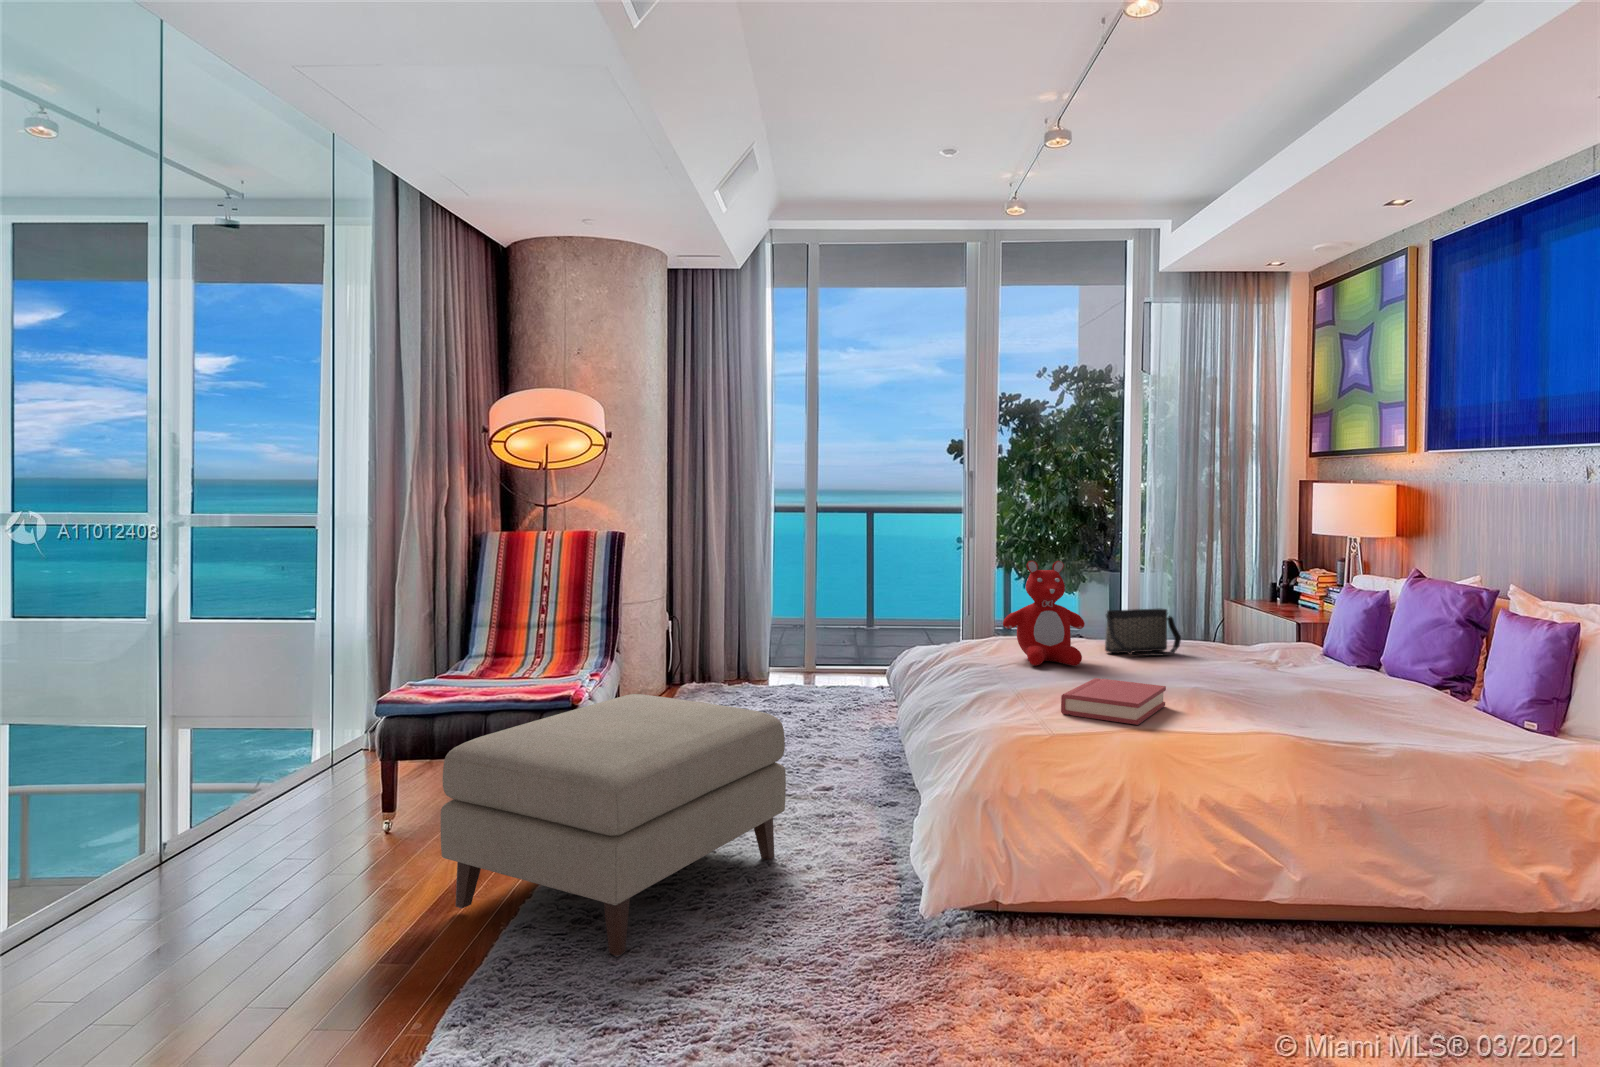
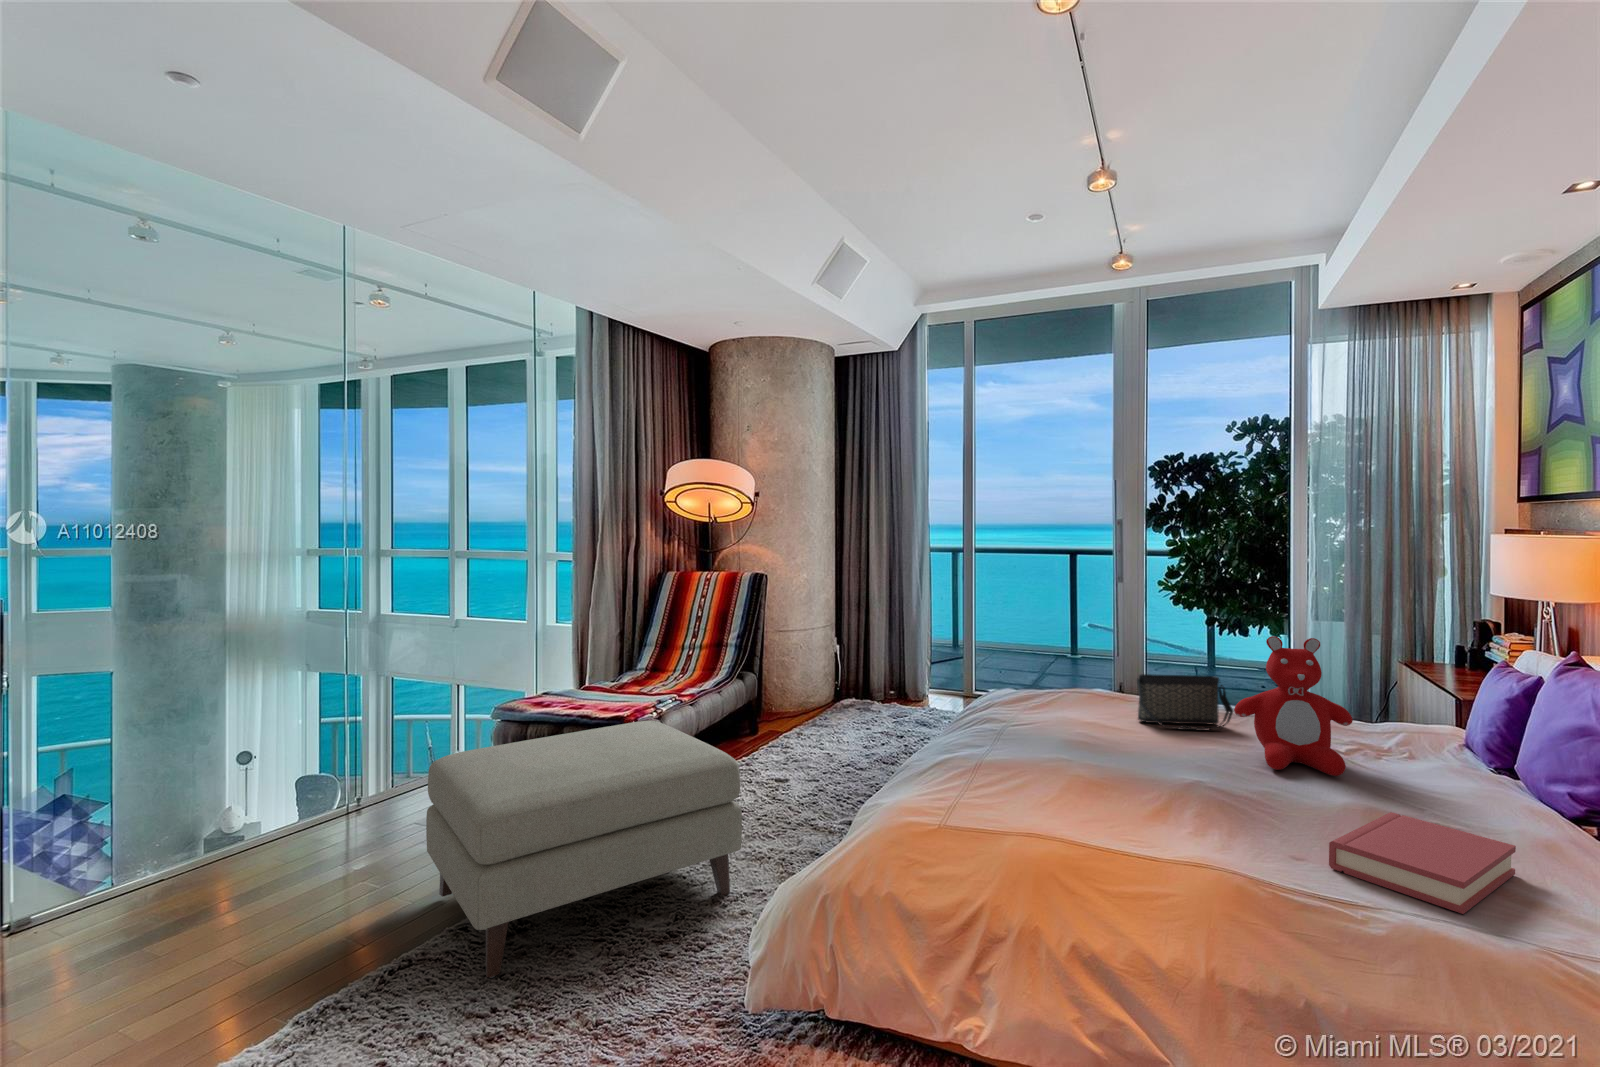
teddy bear: present [1003,561,1085,666] -> present [1234,636,1353,776]
hardback book: present [1061,678,1166,725] -> present [1329,812,1516,914]

